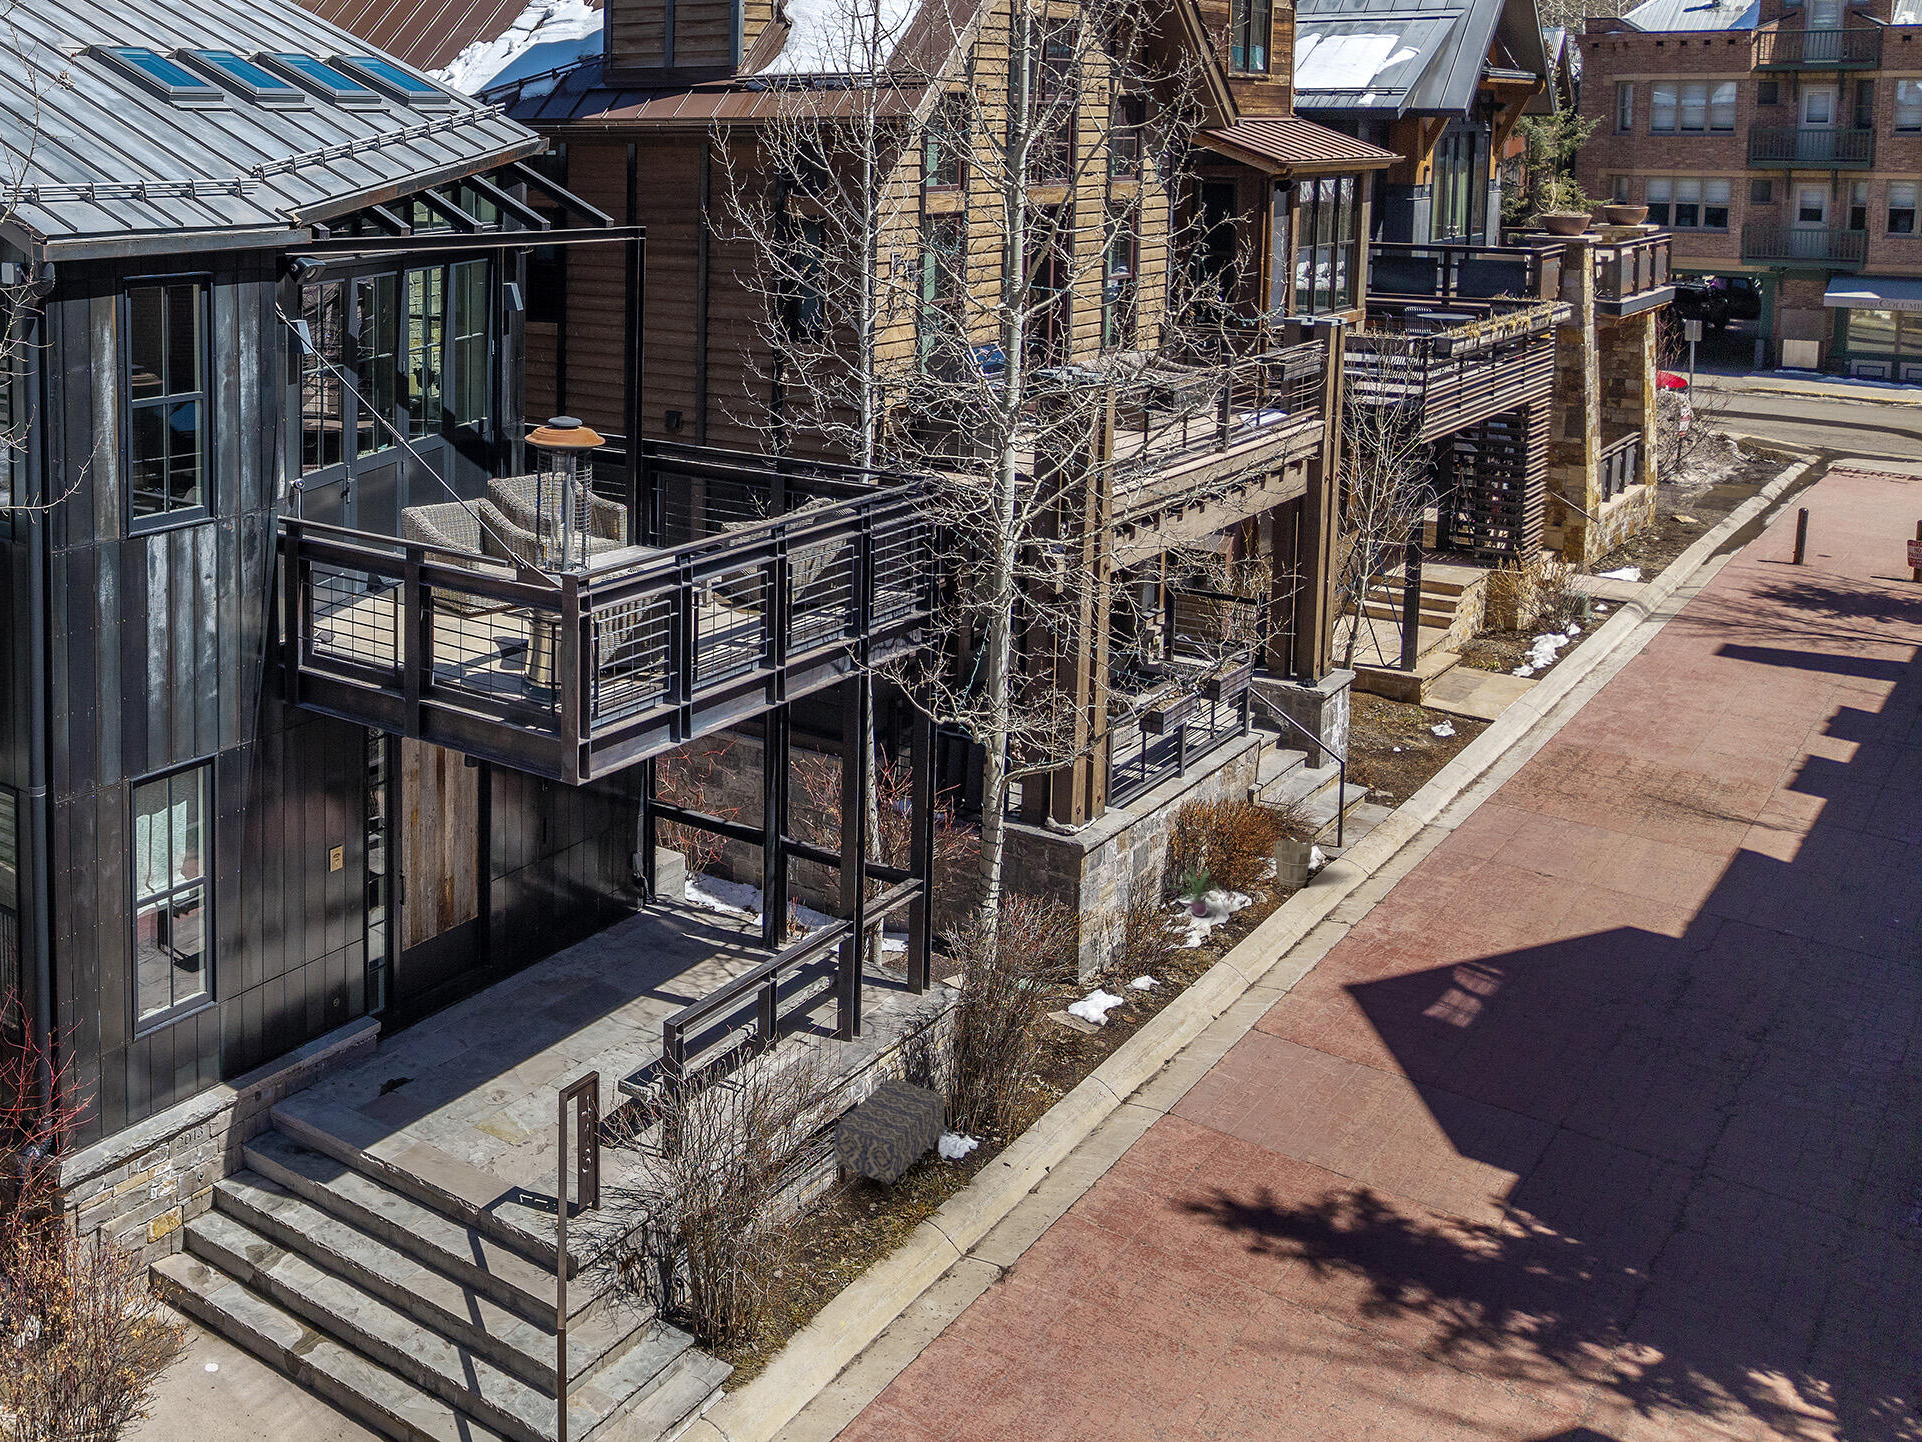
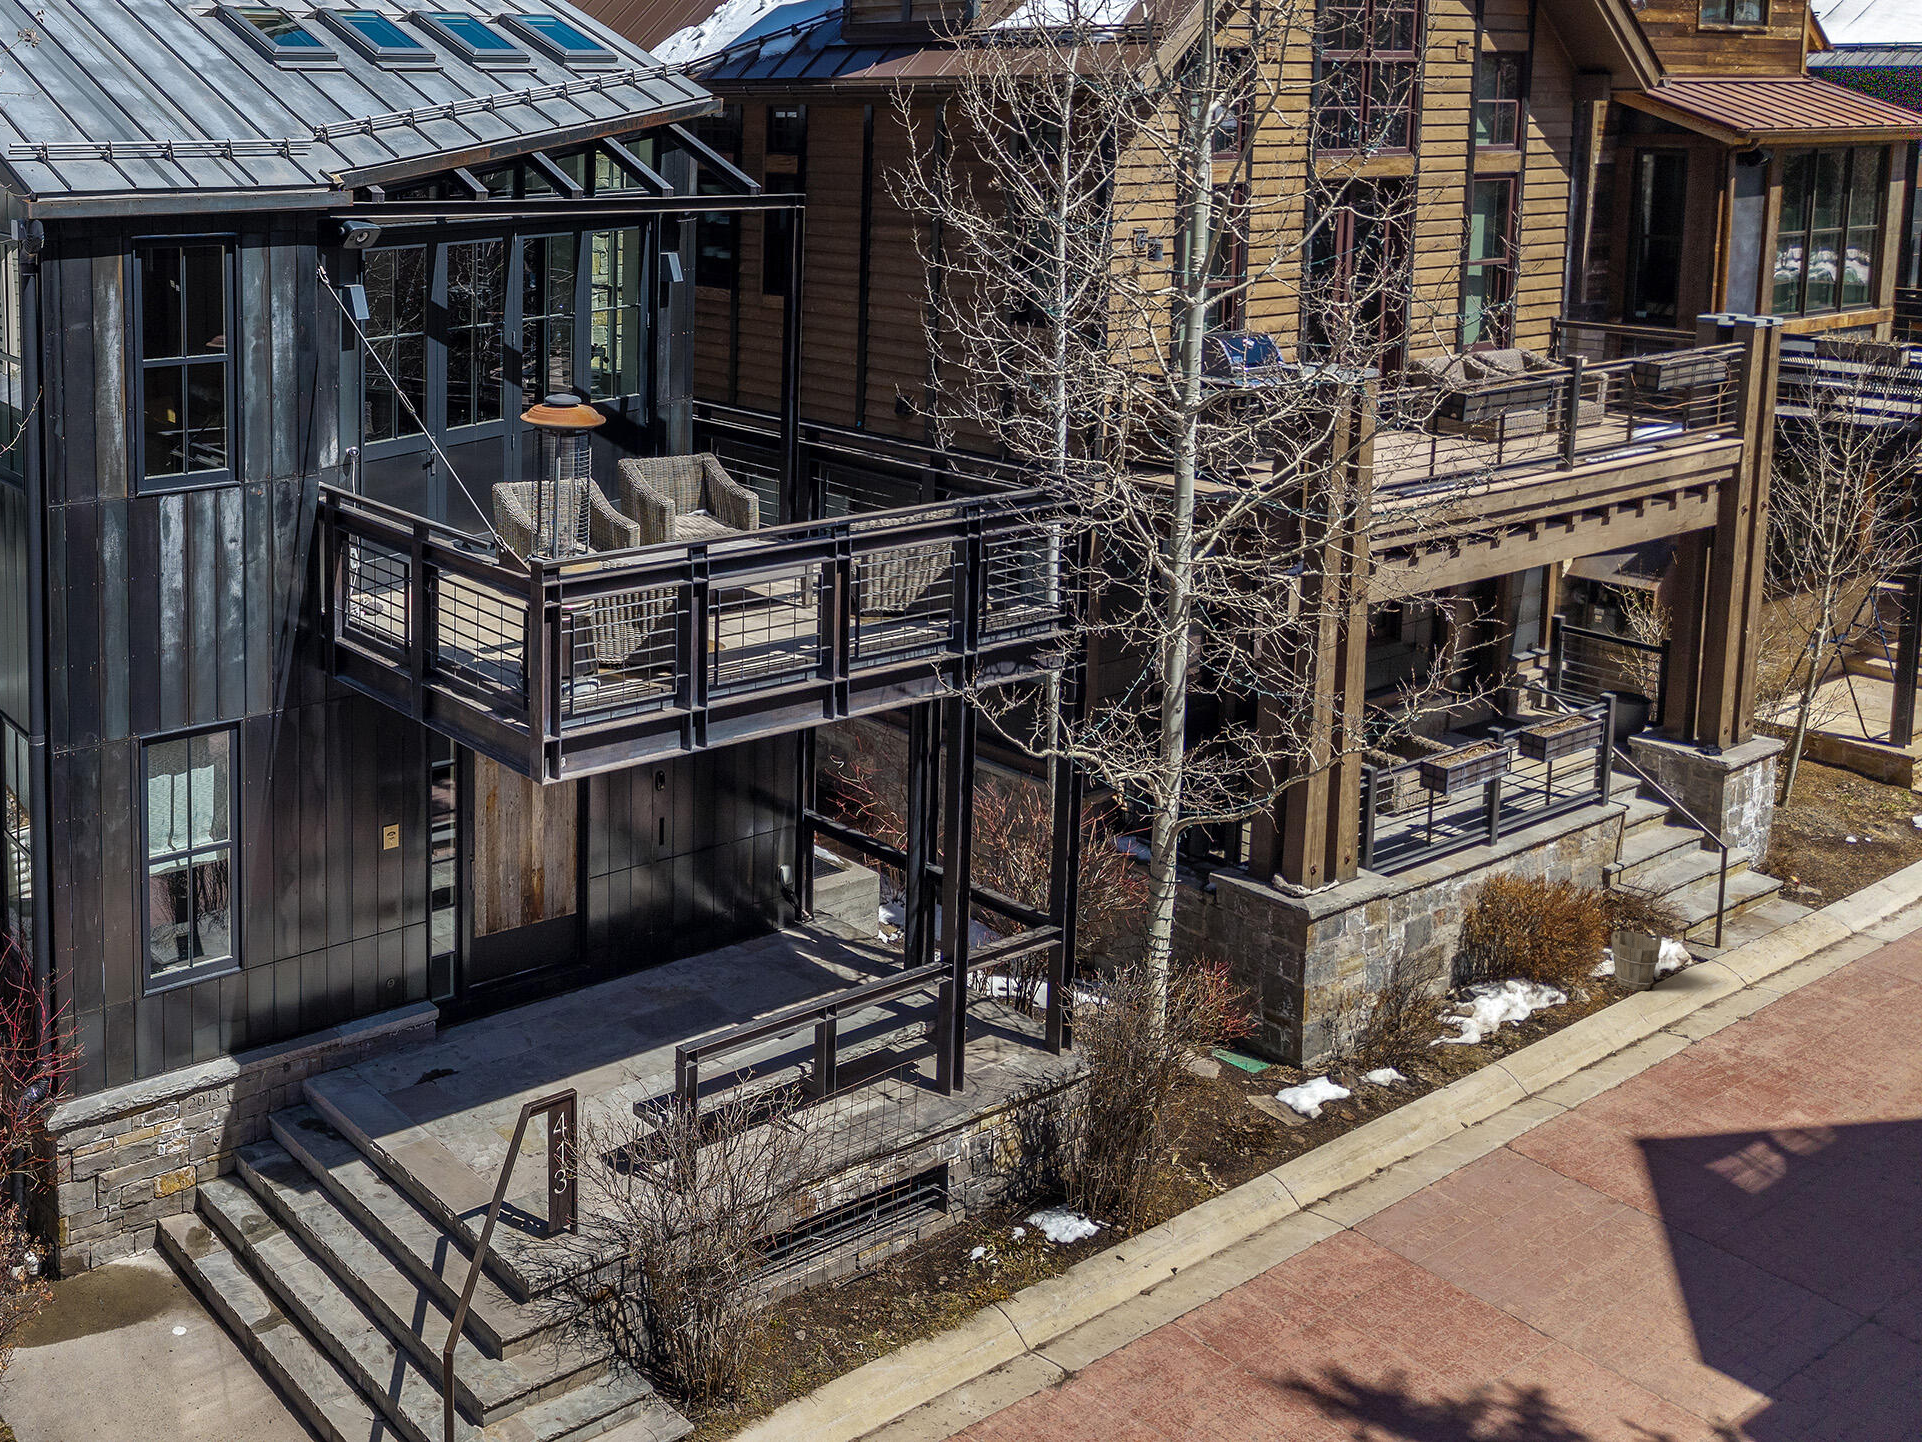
decorative plant: present [1186,868,1208,917] -> none [1454,948,1529,1010]
bench: present [835,1078,945,1200] -> none [912,1146,1056,1282]

